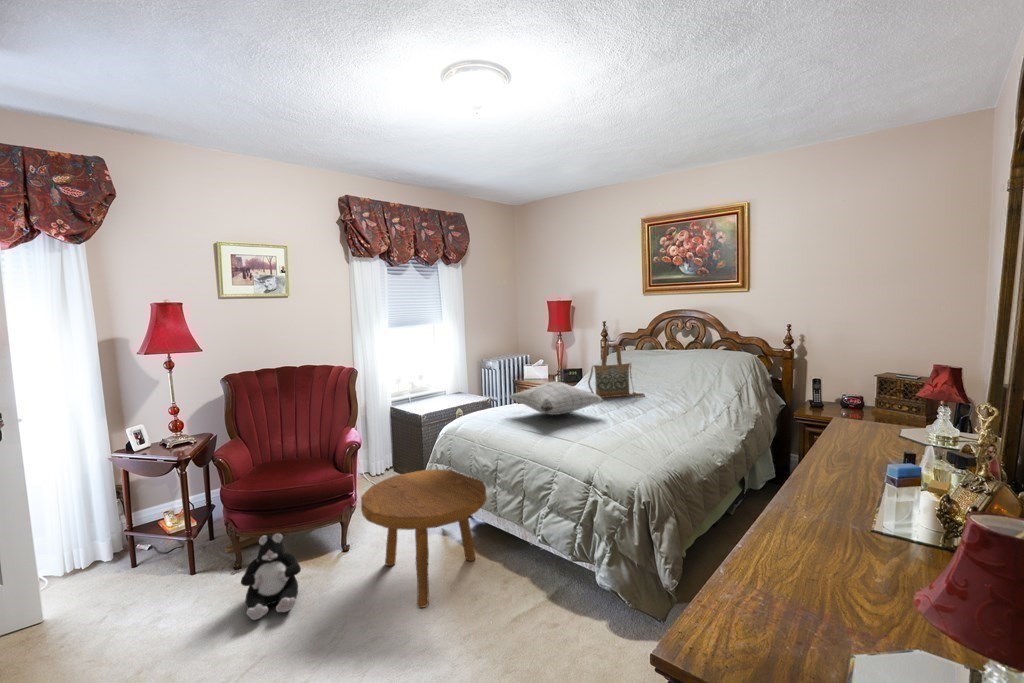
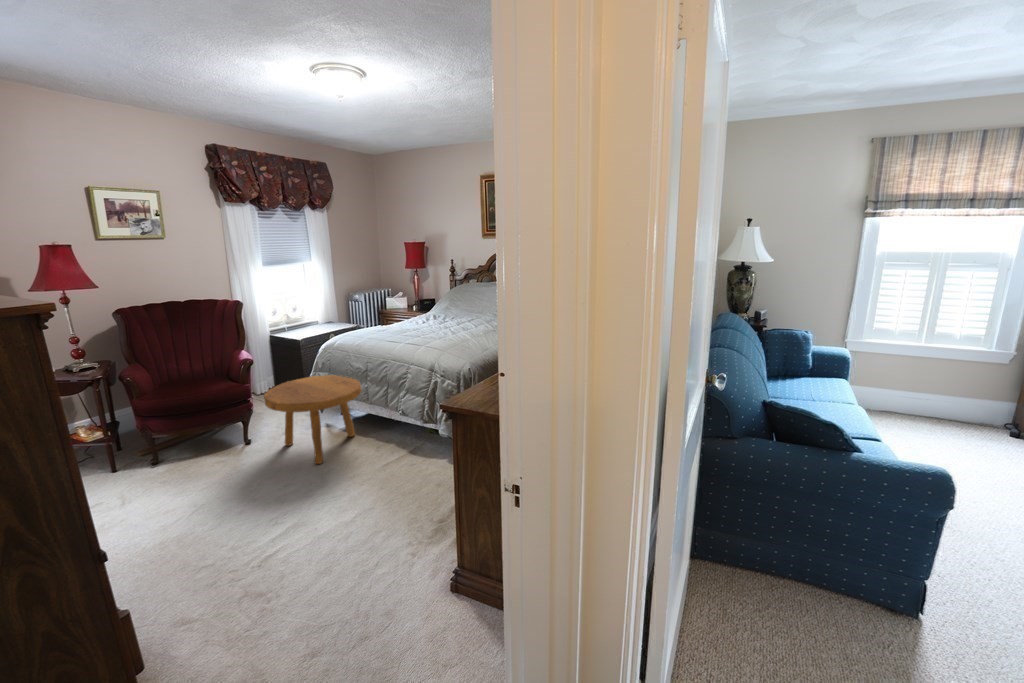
handbag: present [588,344,644,398] -> none [436,279,477,320]
pillow: present [509,382,602,415] -> none [375,308,445,332]
plush toy: present [241,532,301,620] -> none [170,425,220,485]

